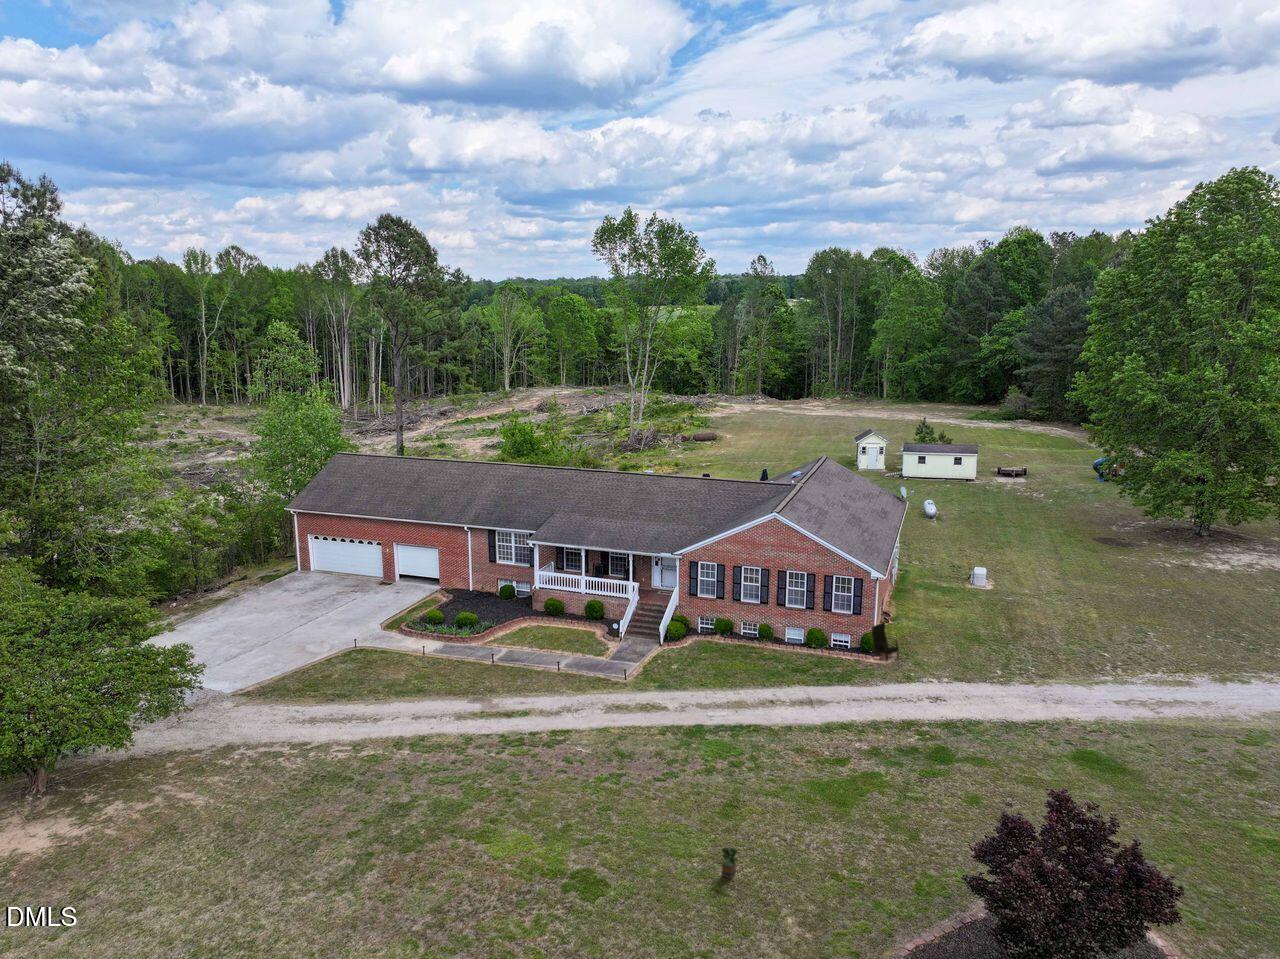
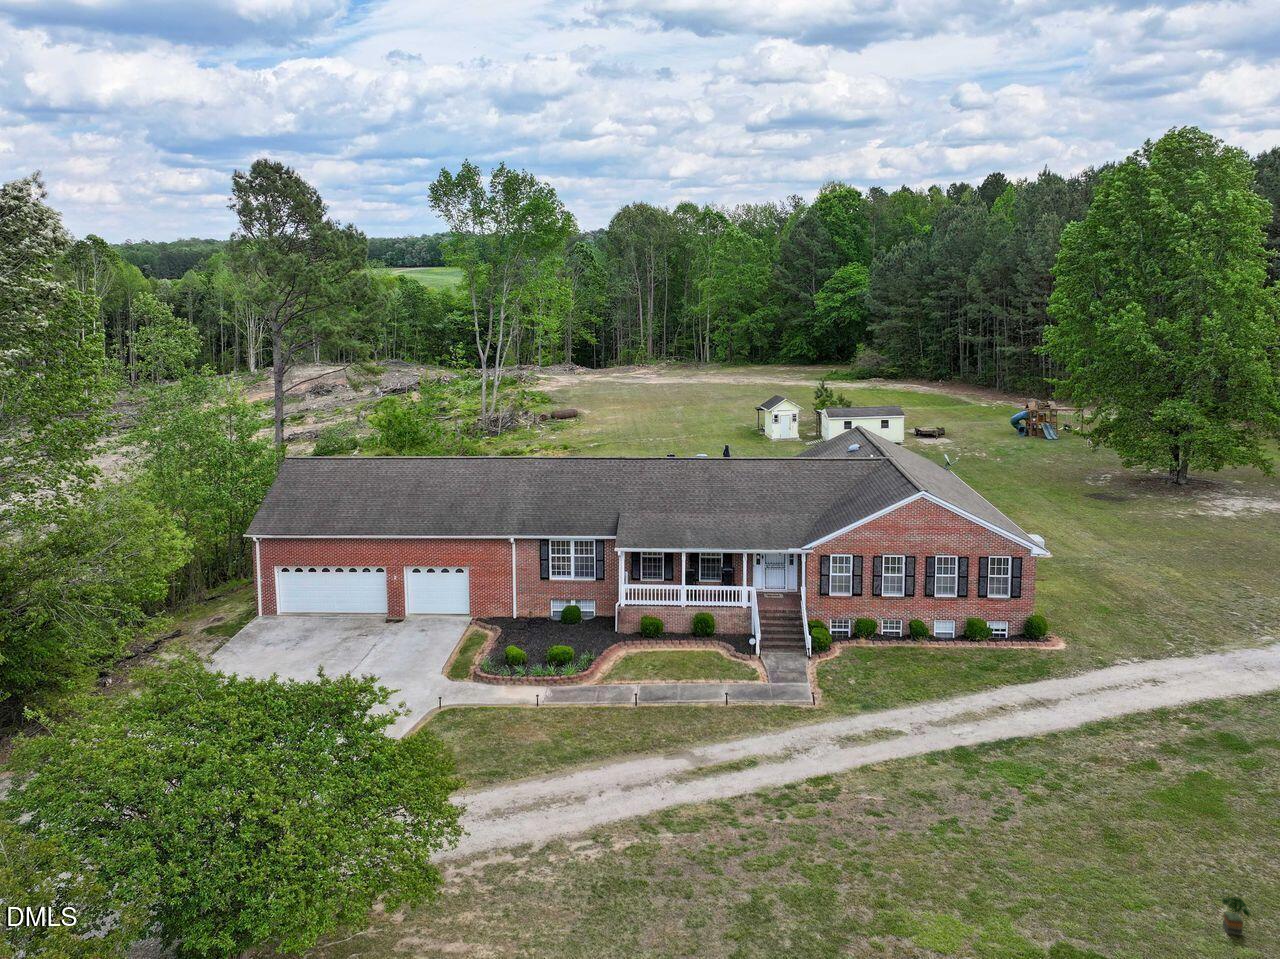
lounge chair: present [872,623,899,661] -> none [1042,604,1073,647]

